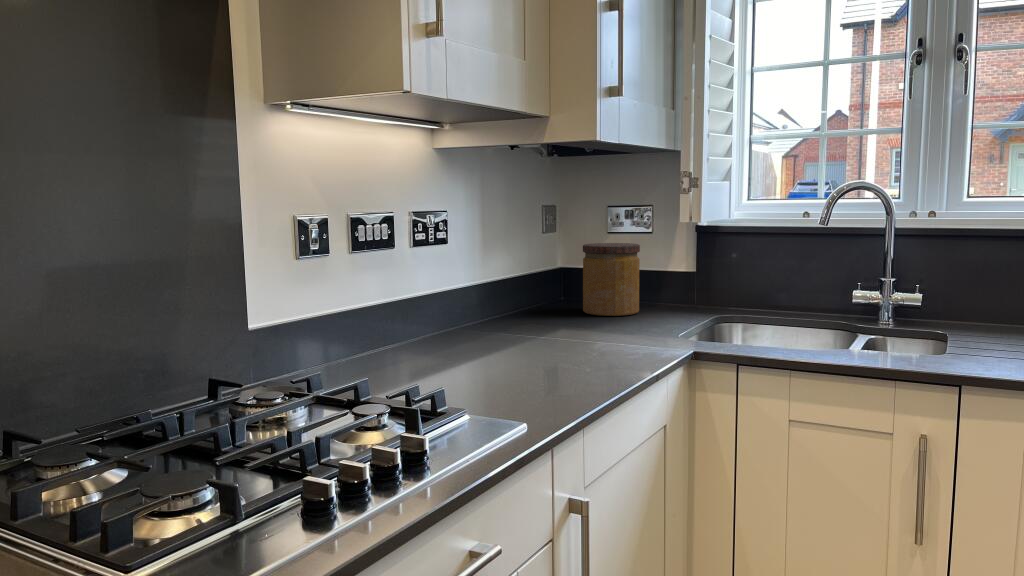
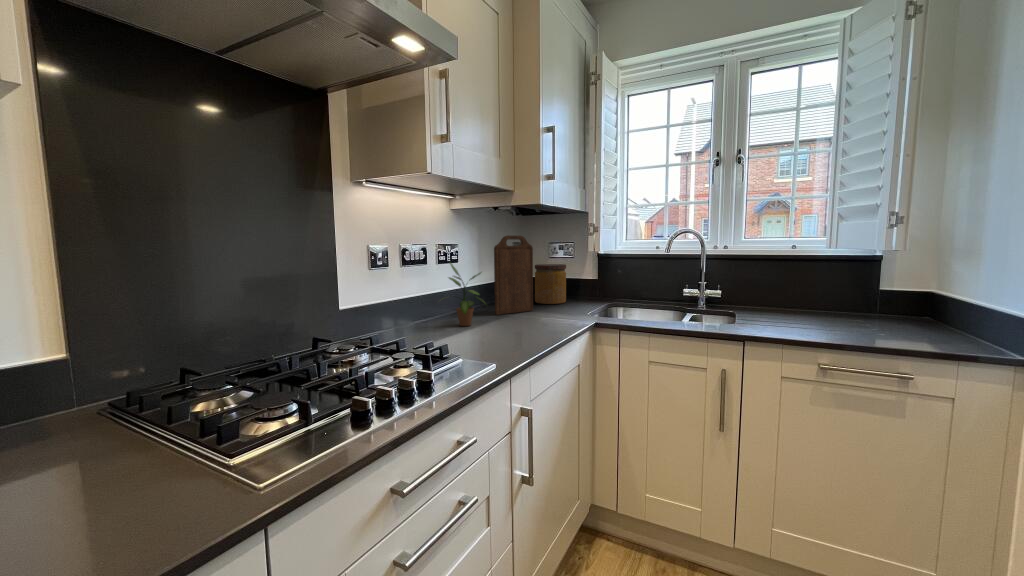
cutting board: none [512,194,581,336] -> present [494,235,533,315]
potted plant: none [407,241,505,356] -> present [443,263,486,326]

